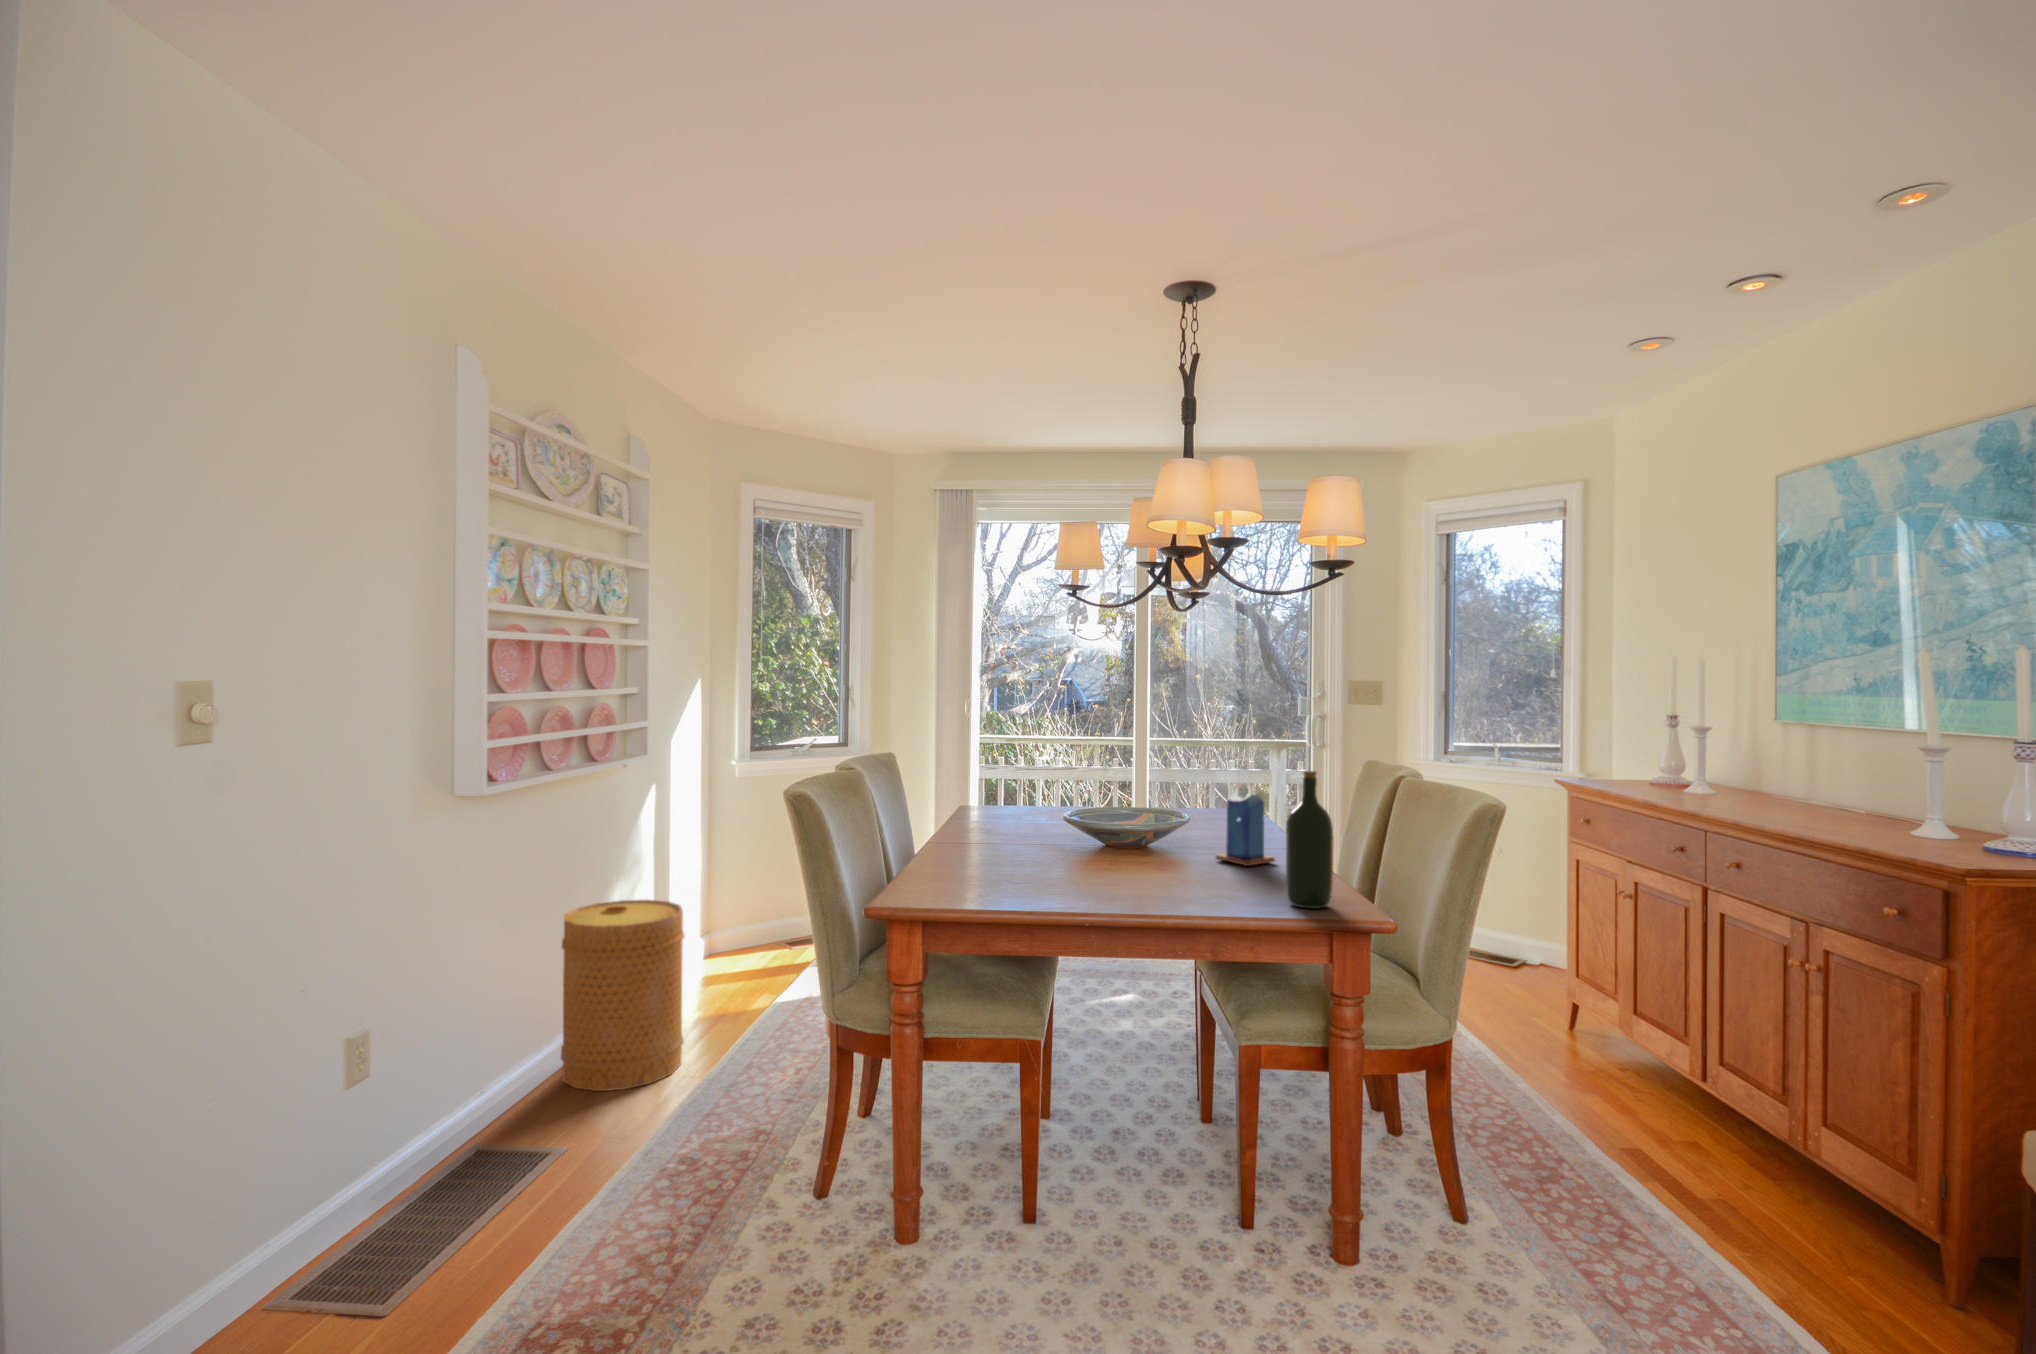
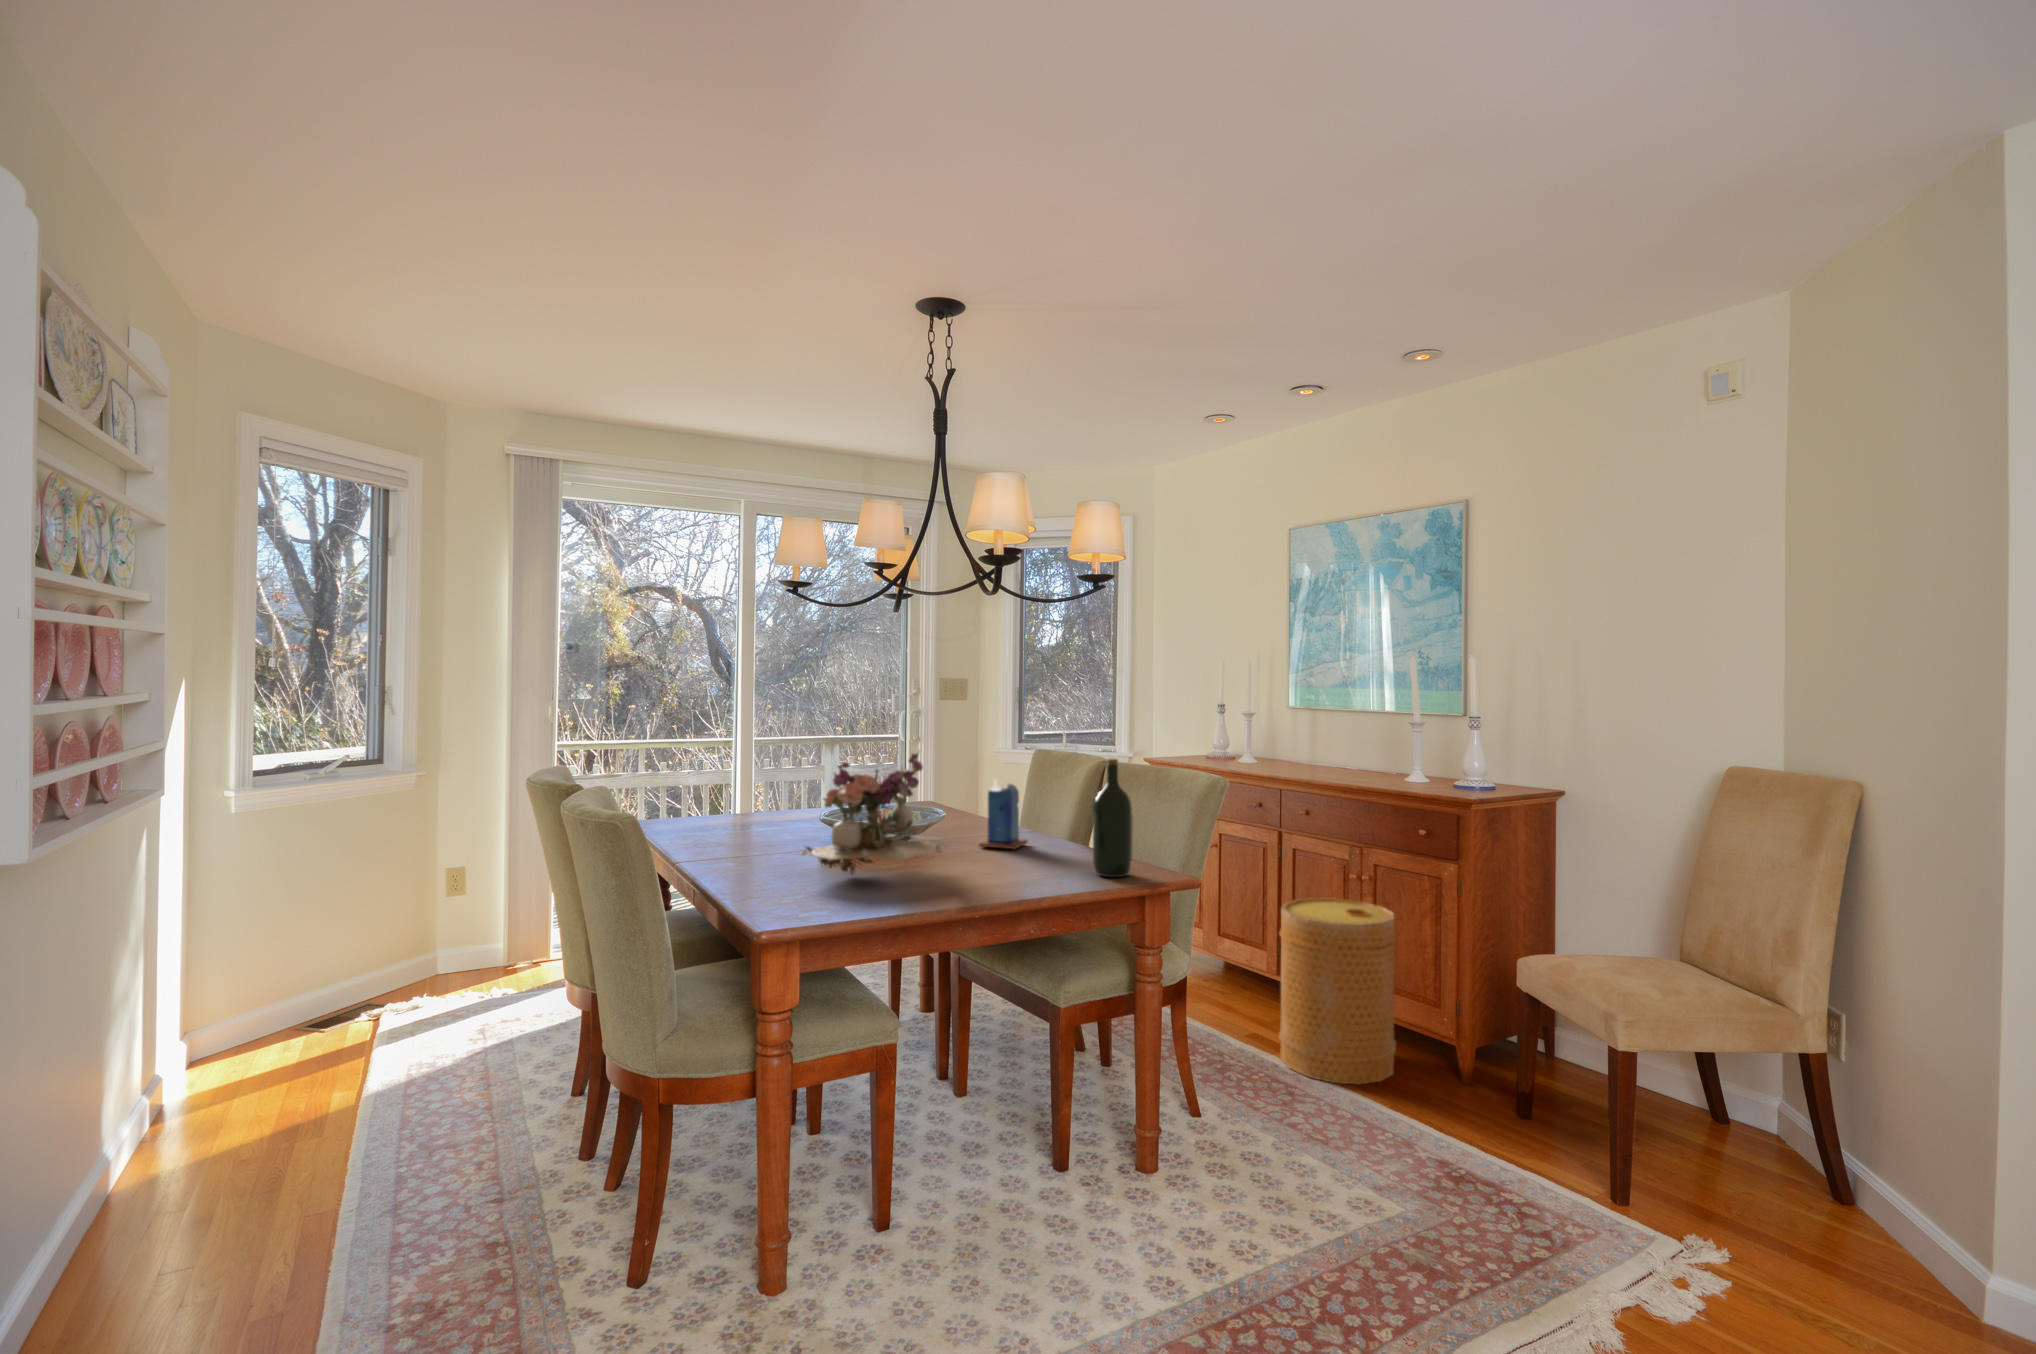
flower arrangement: none [987,751,1144,873] -> present [801,752,941,874]
basket: present [561,899,684,1091] -> present [1279,898,1396,1085]

